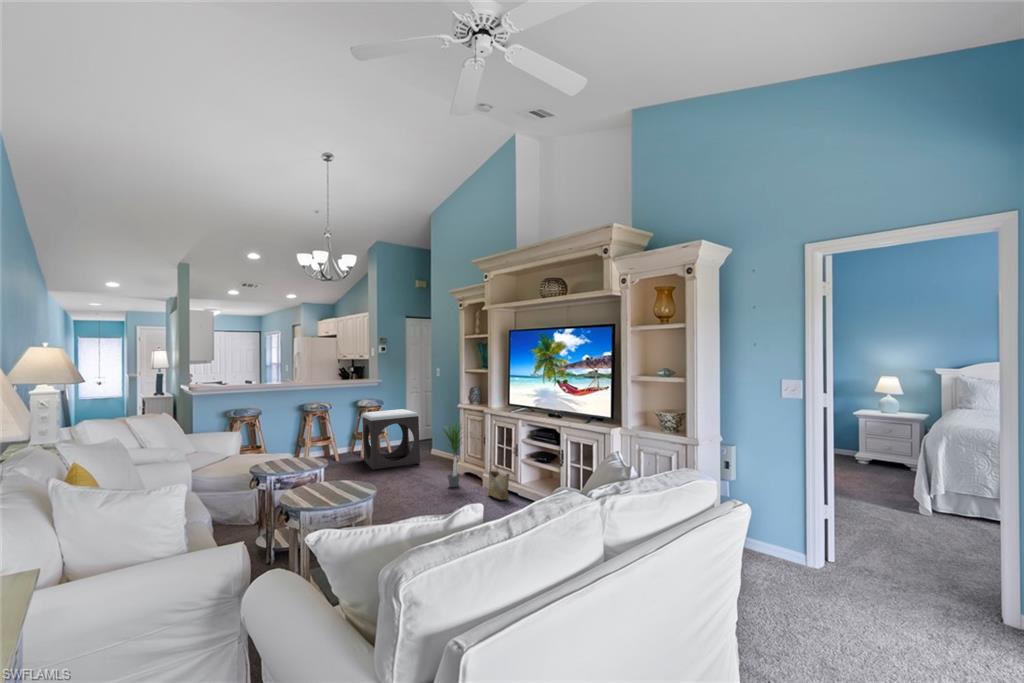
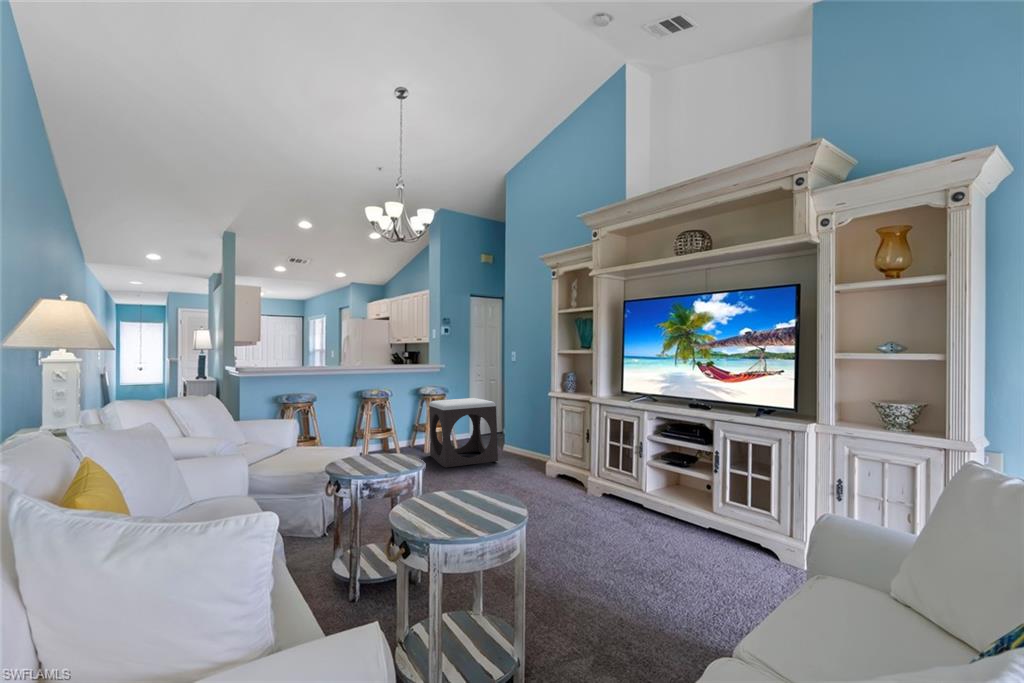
potted plant: present [444,424,471,487] -> none [524,404,580,493]
woven basket: present [488,471,509,500] -> none [600,459,631,512]

